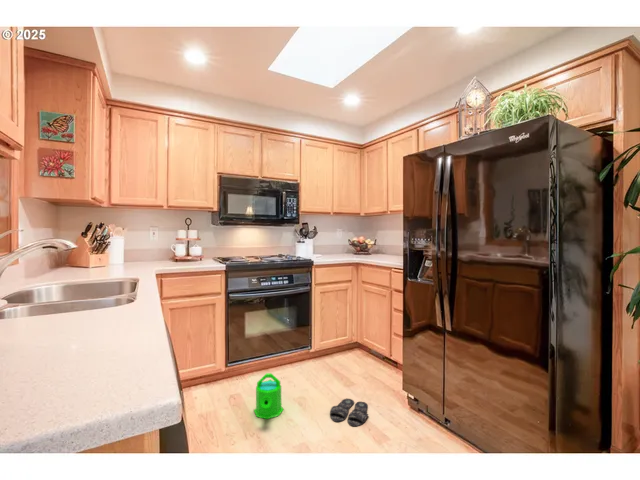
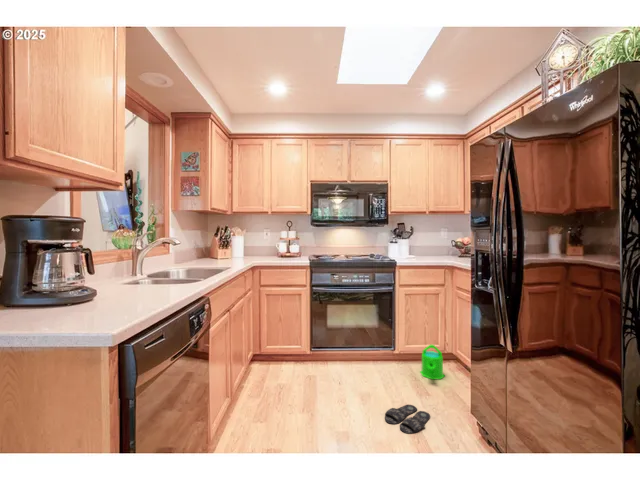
watering can: present [254,373,283,419] -> present [420,345,444,379]

